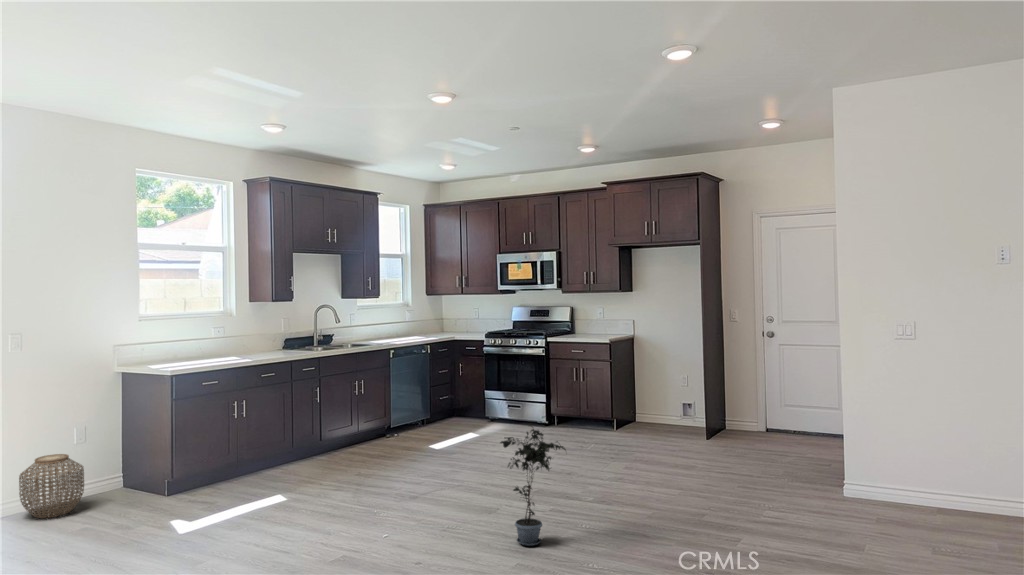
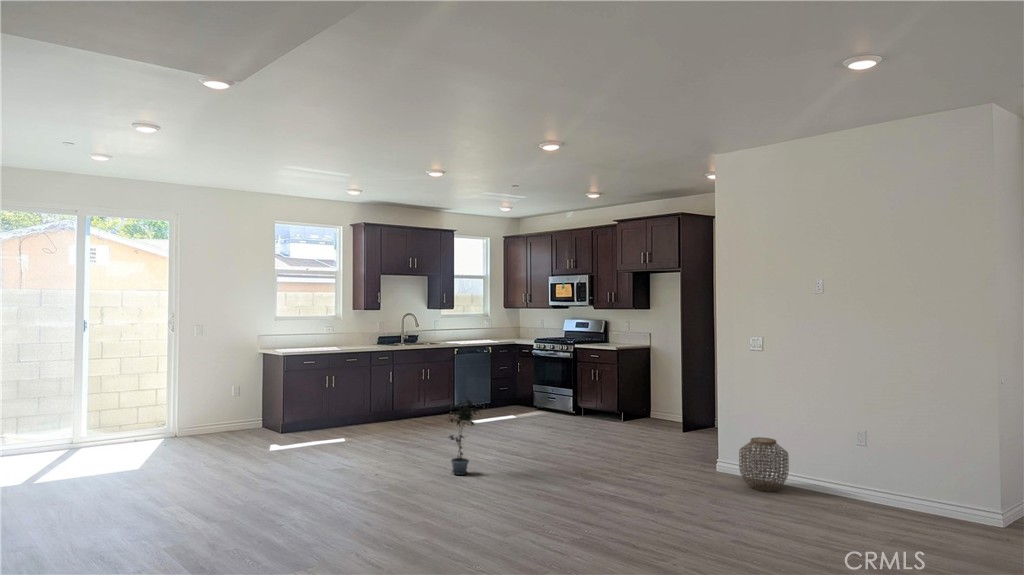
woven basket: present [19,454,84,518] -> present [739,437,789,492]

